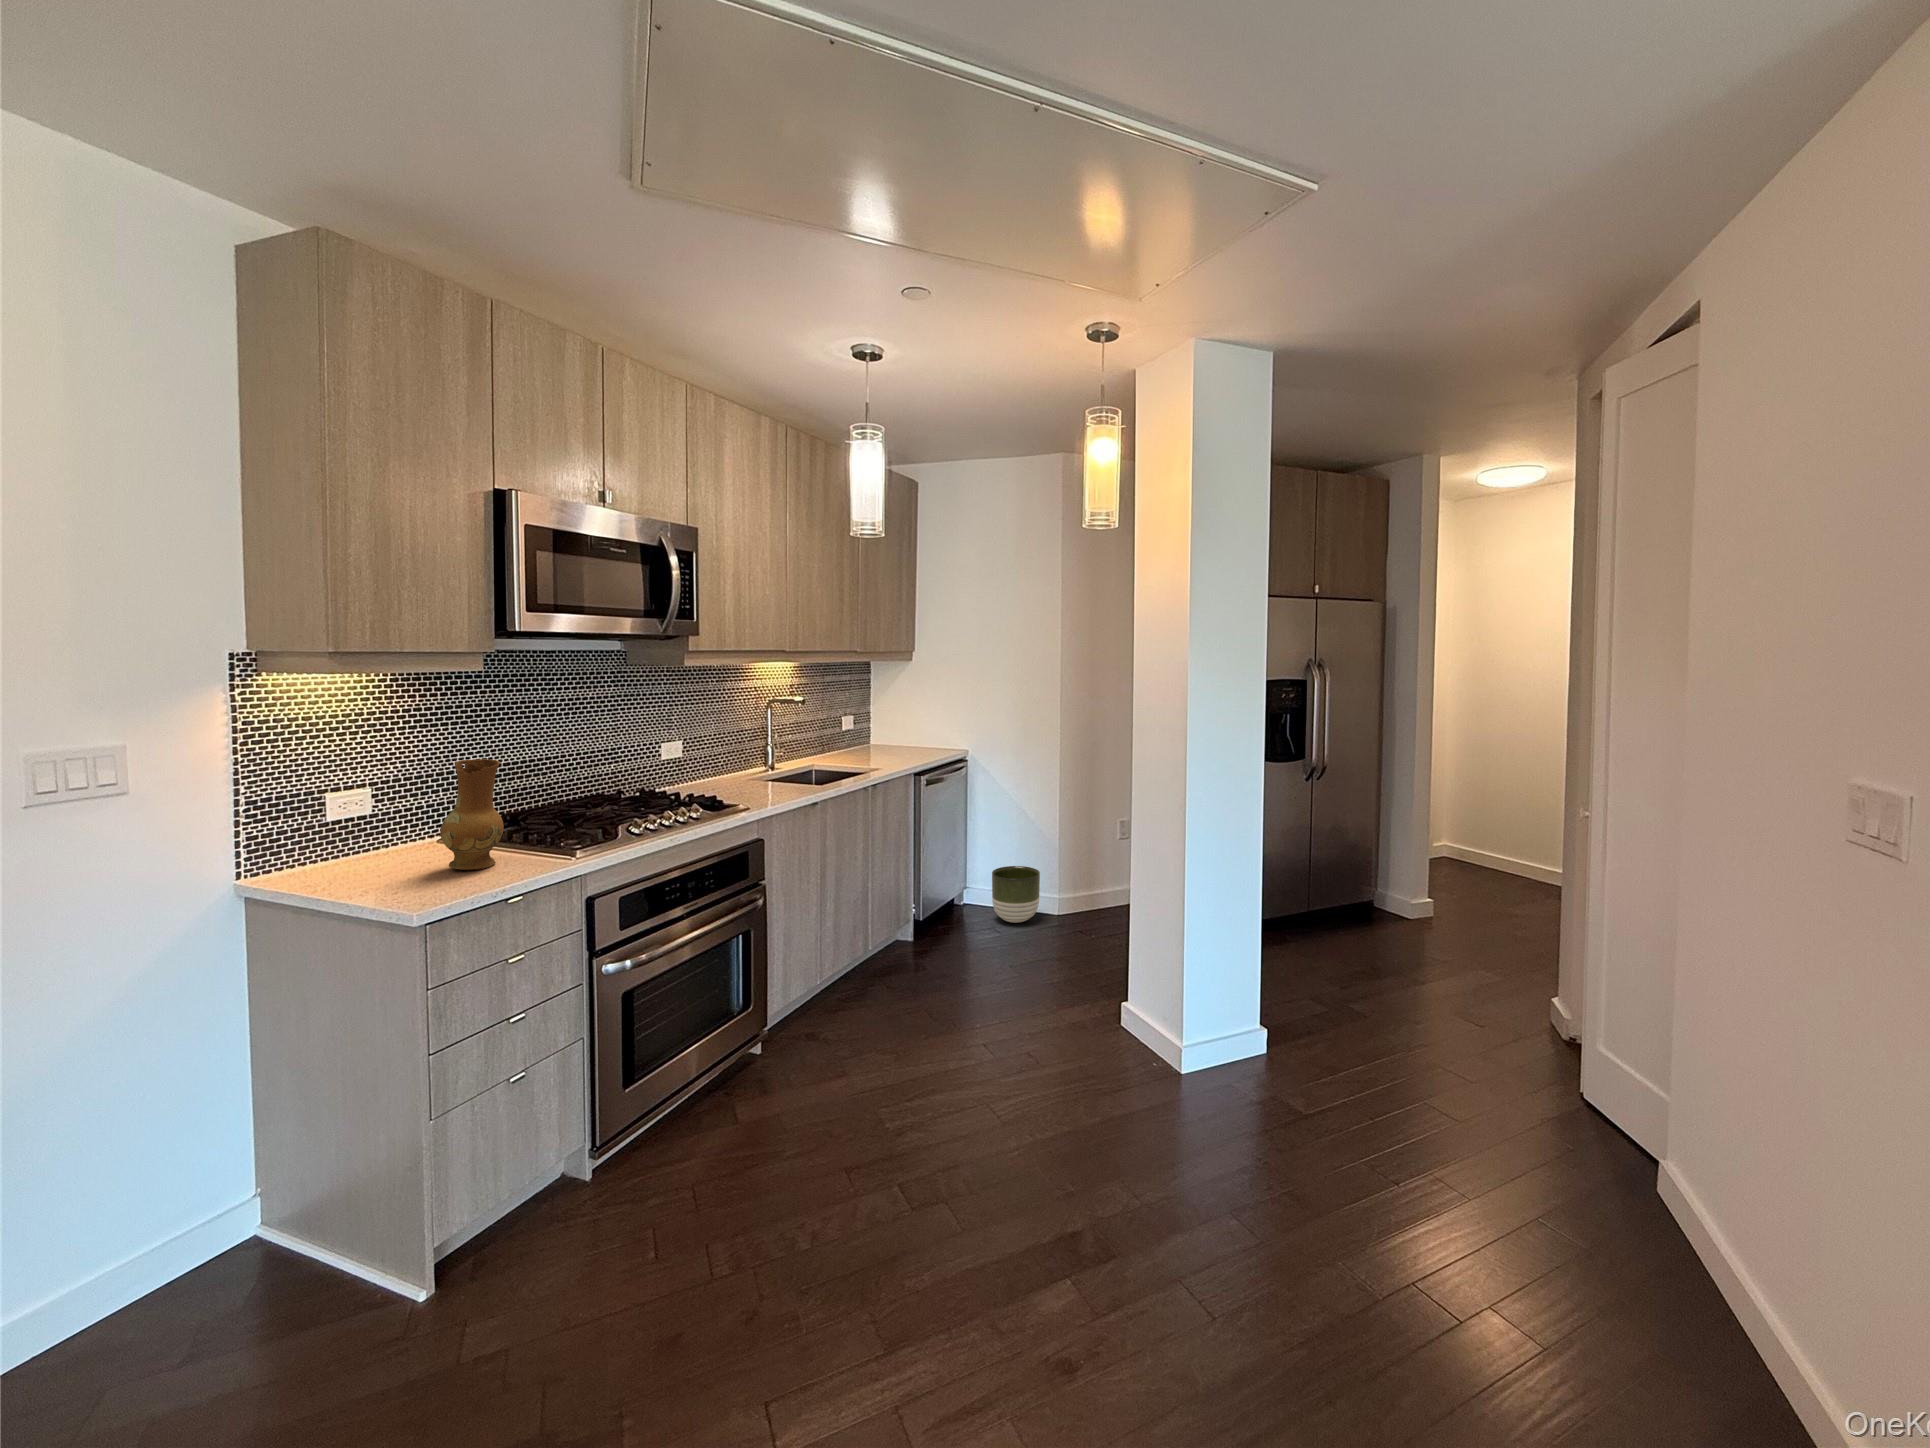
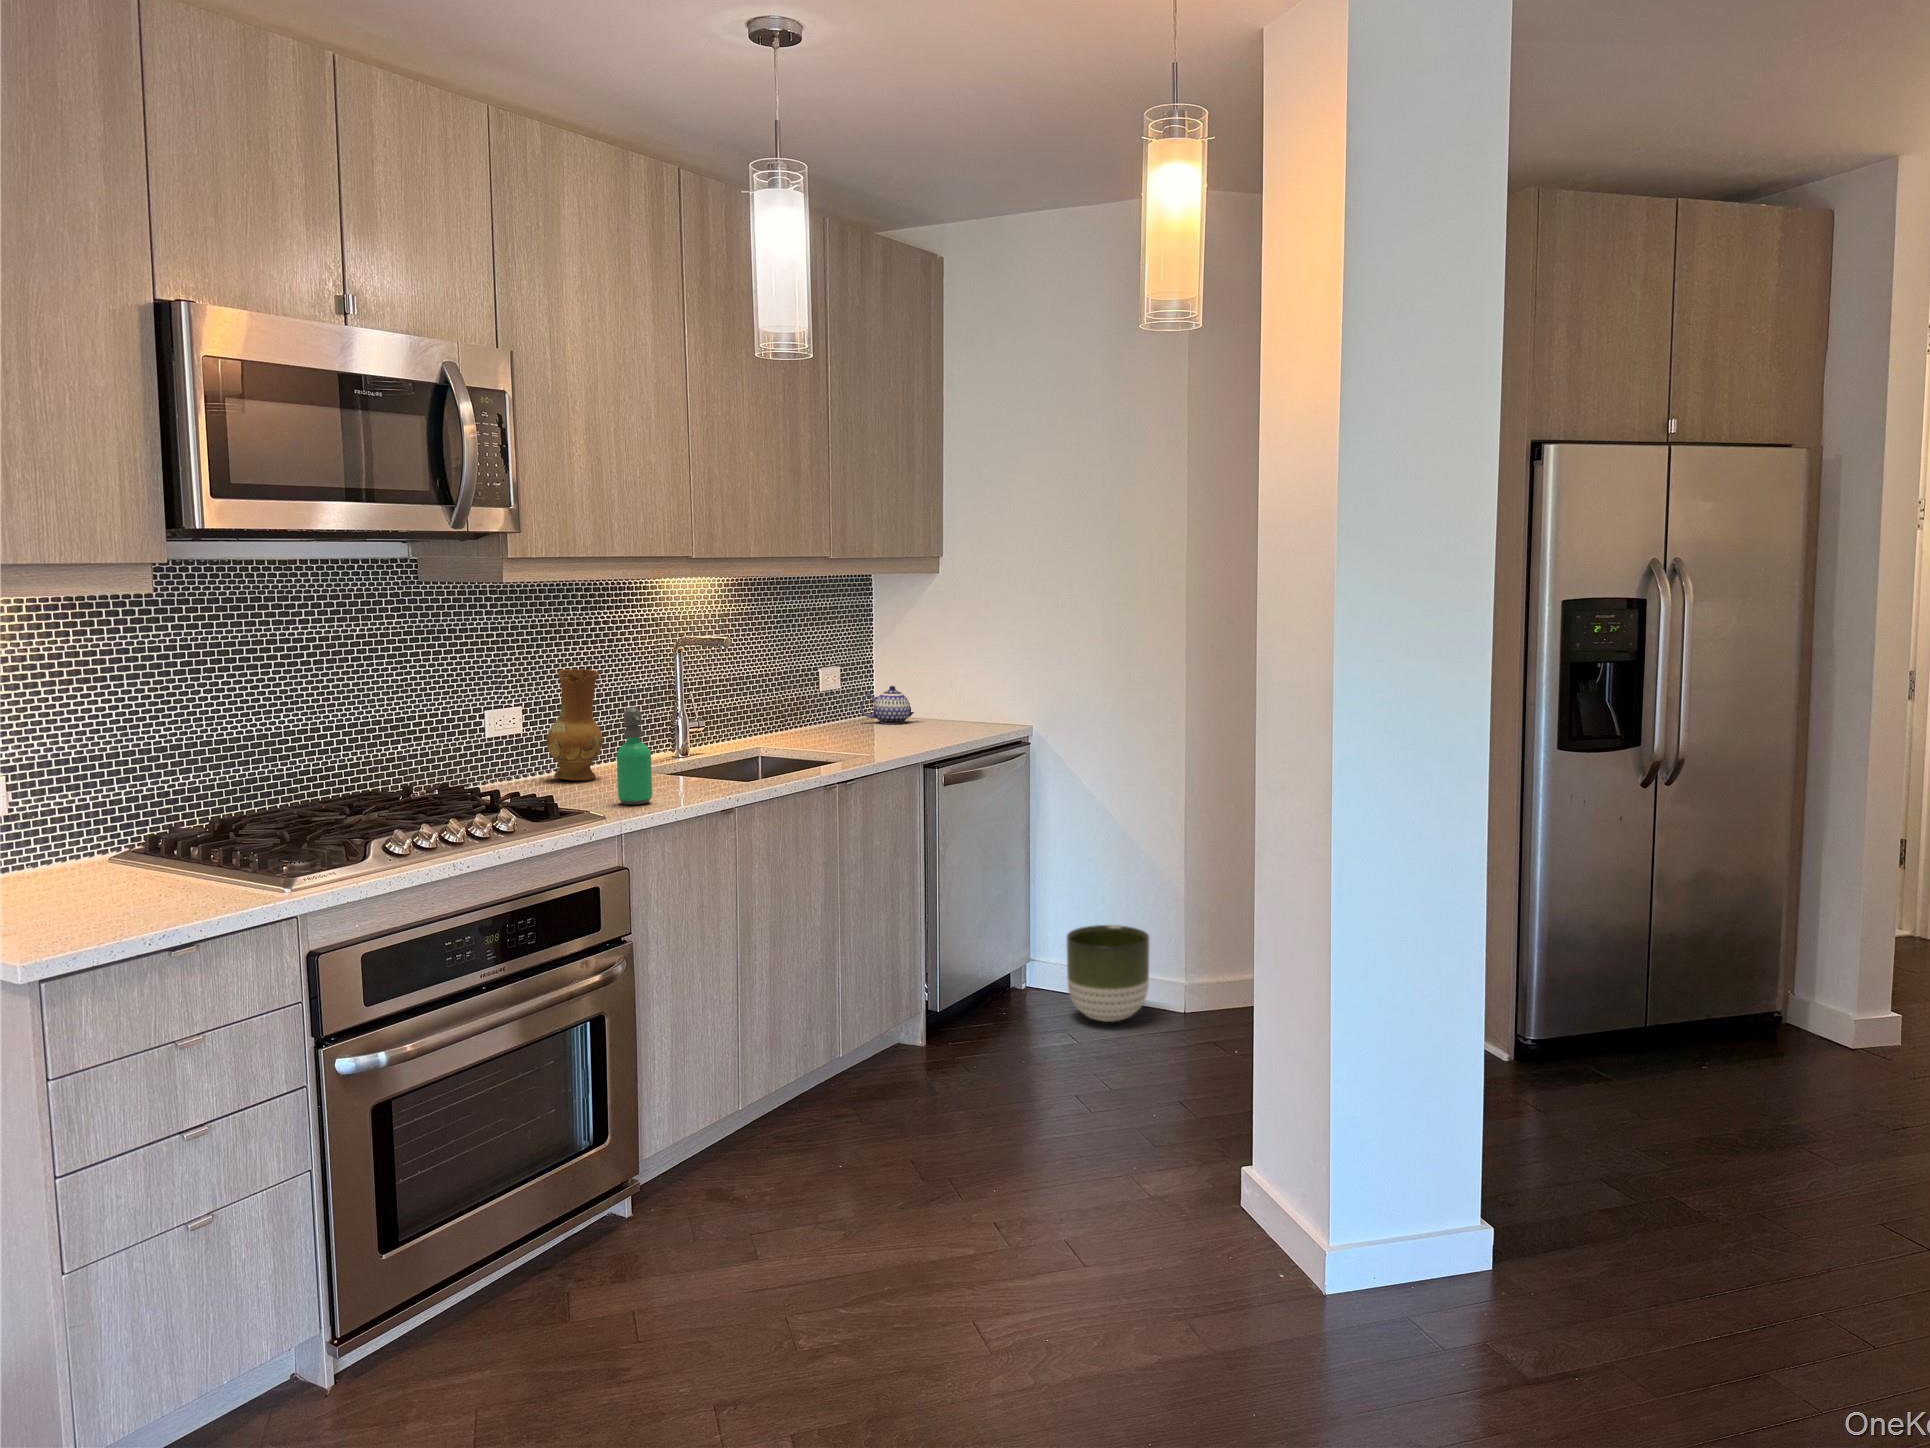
teapot: none [865,728,900,750] -> present [861,686,914,724]
soap dispenser: none [753,742,774,801] -> present [617,708,652,805]
ceramic jug: present [440,759,504,870] -> present [547,669,603,781]

